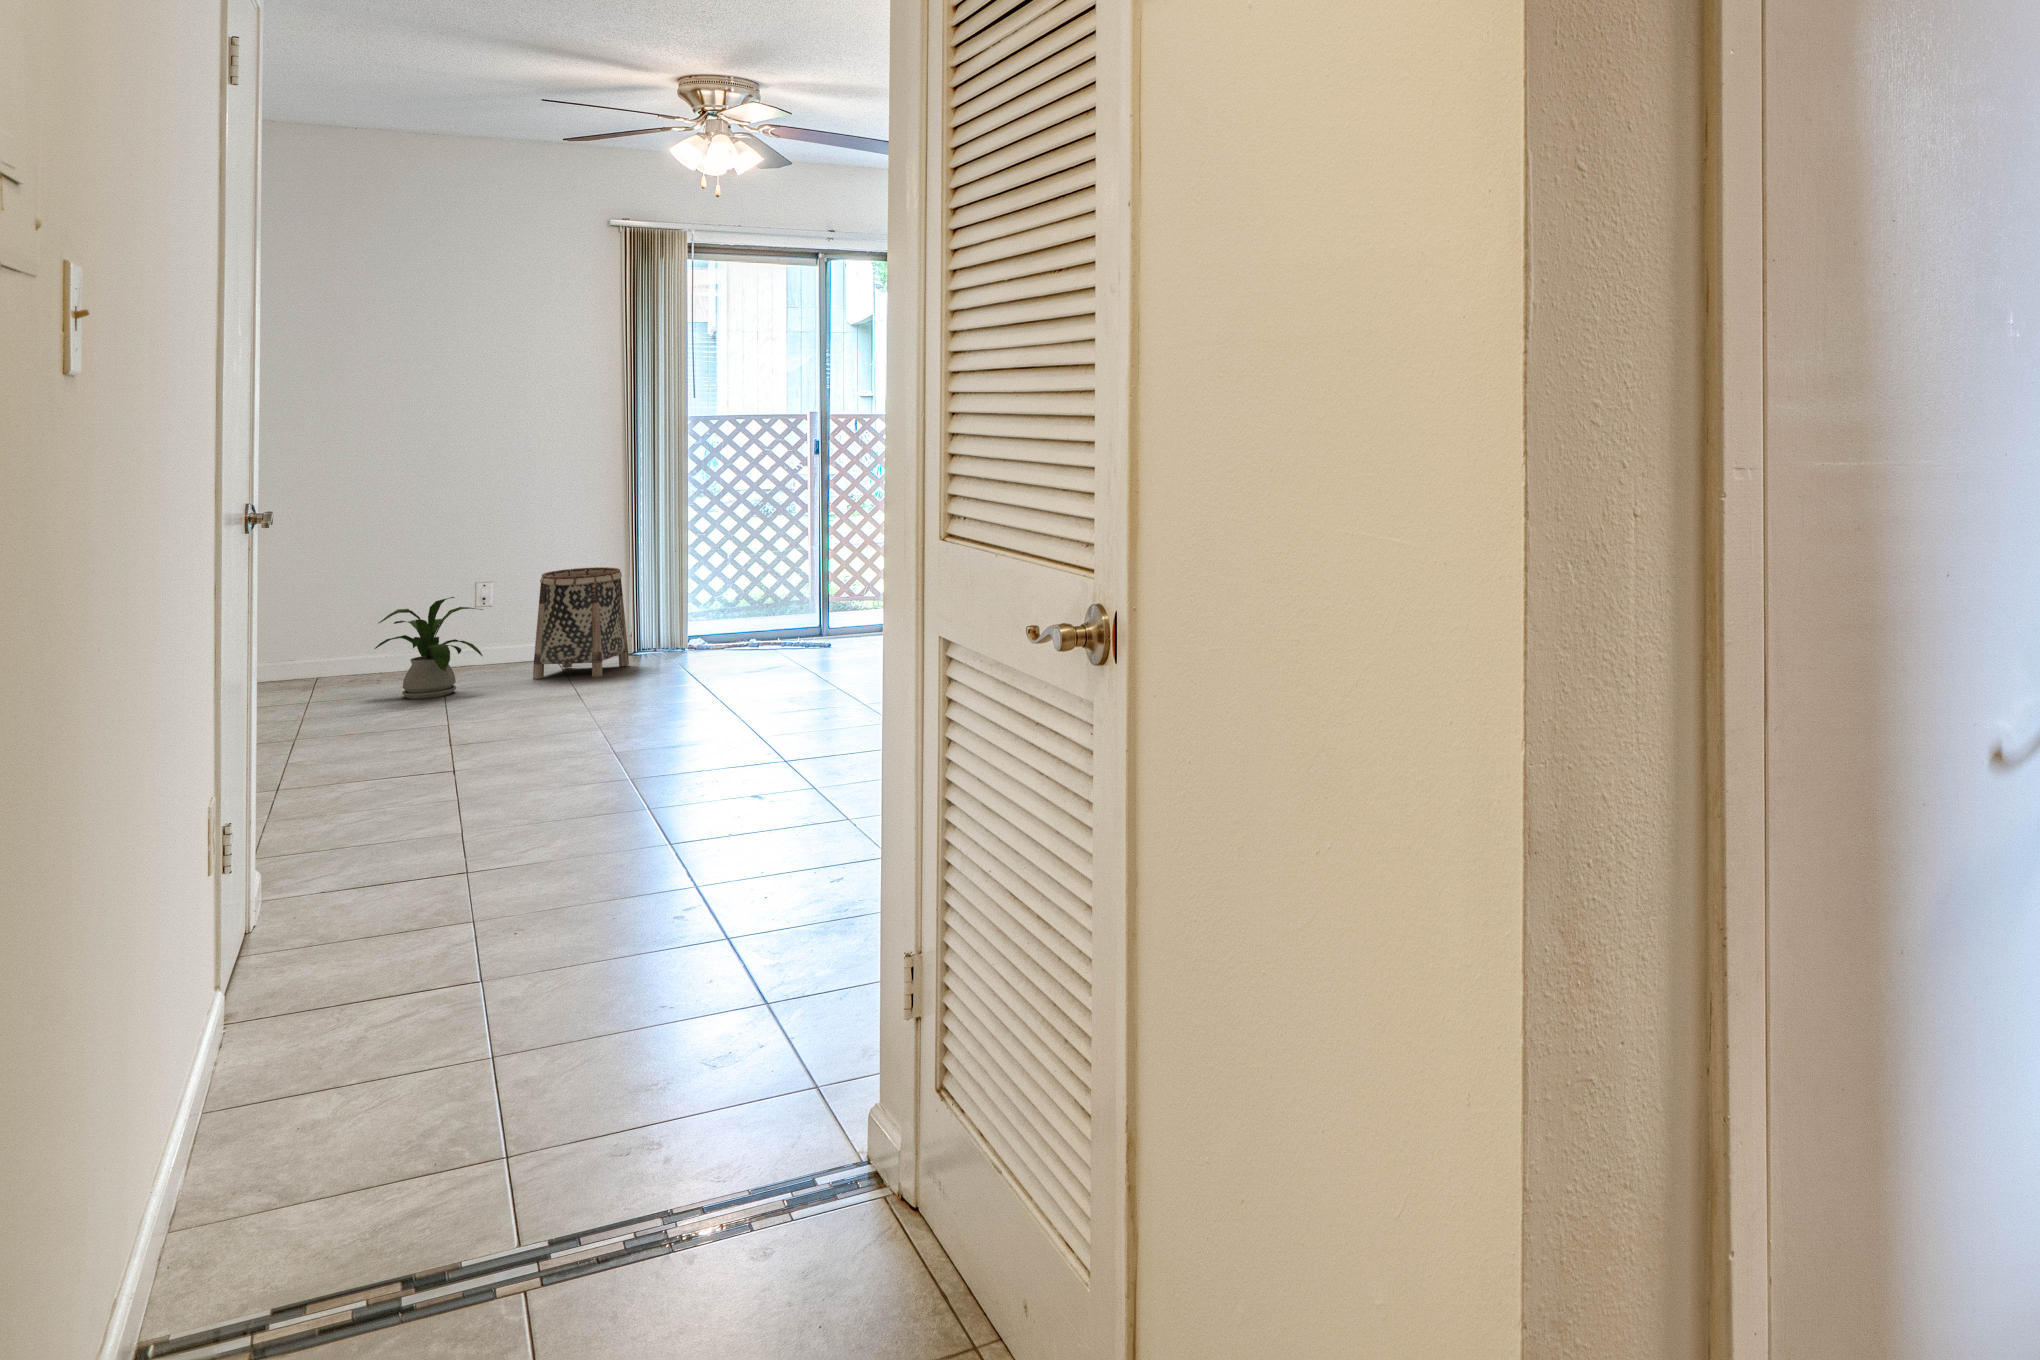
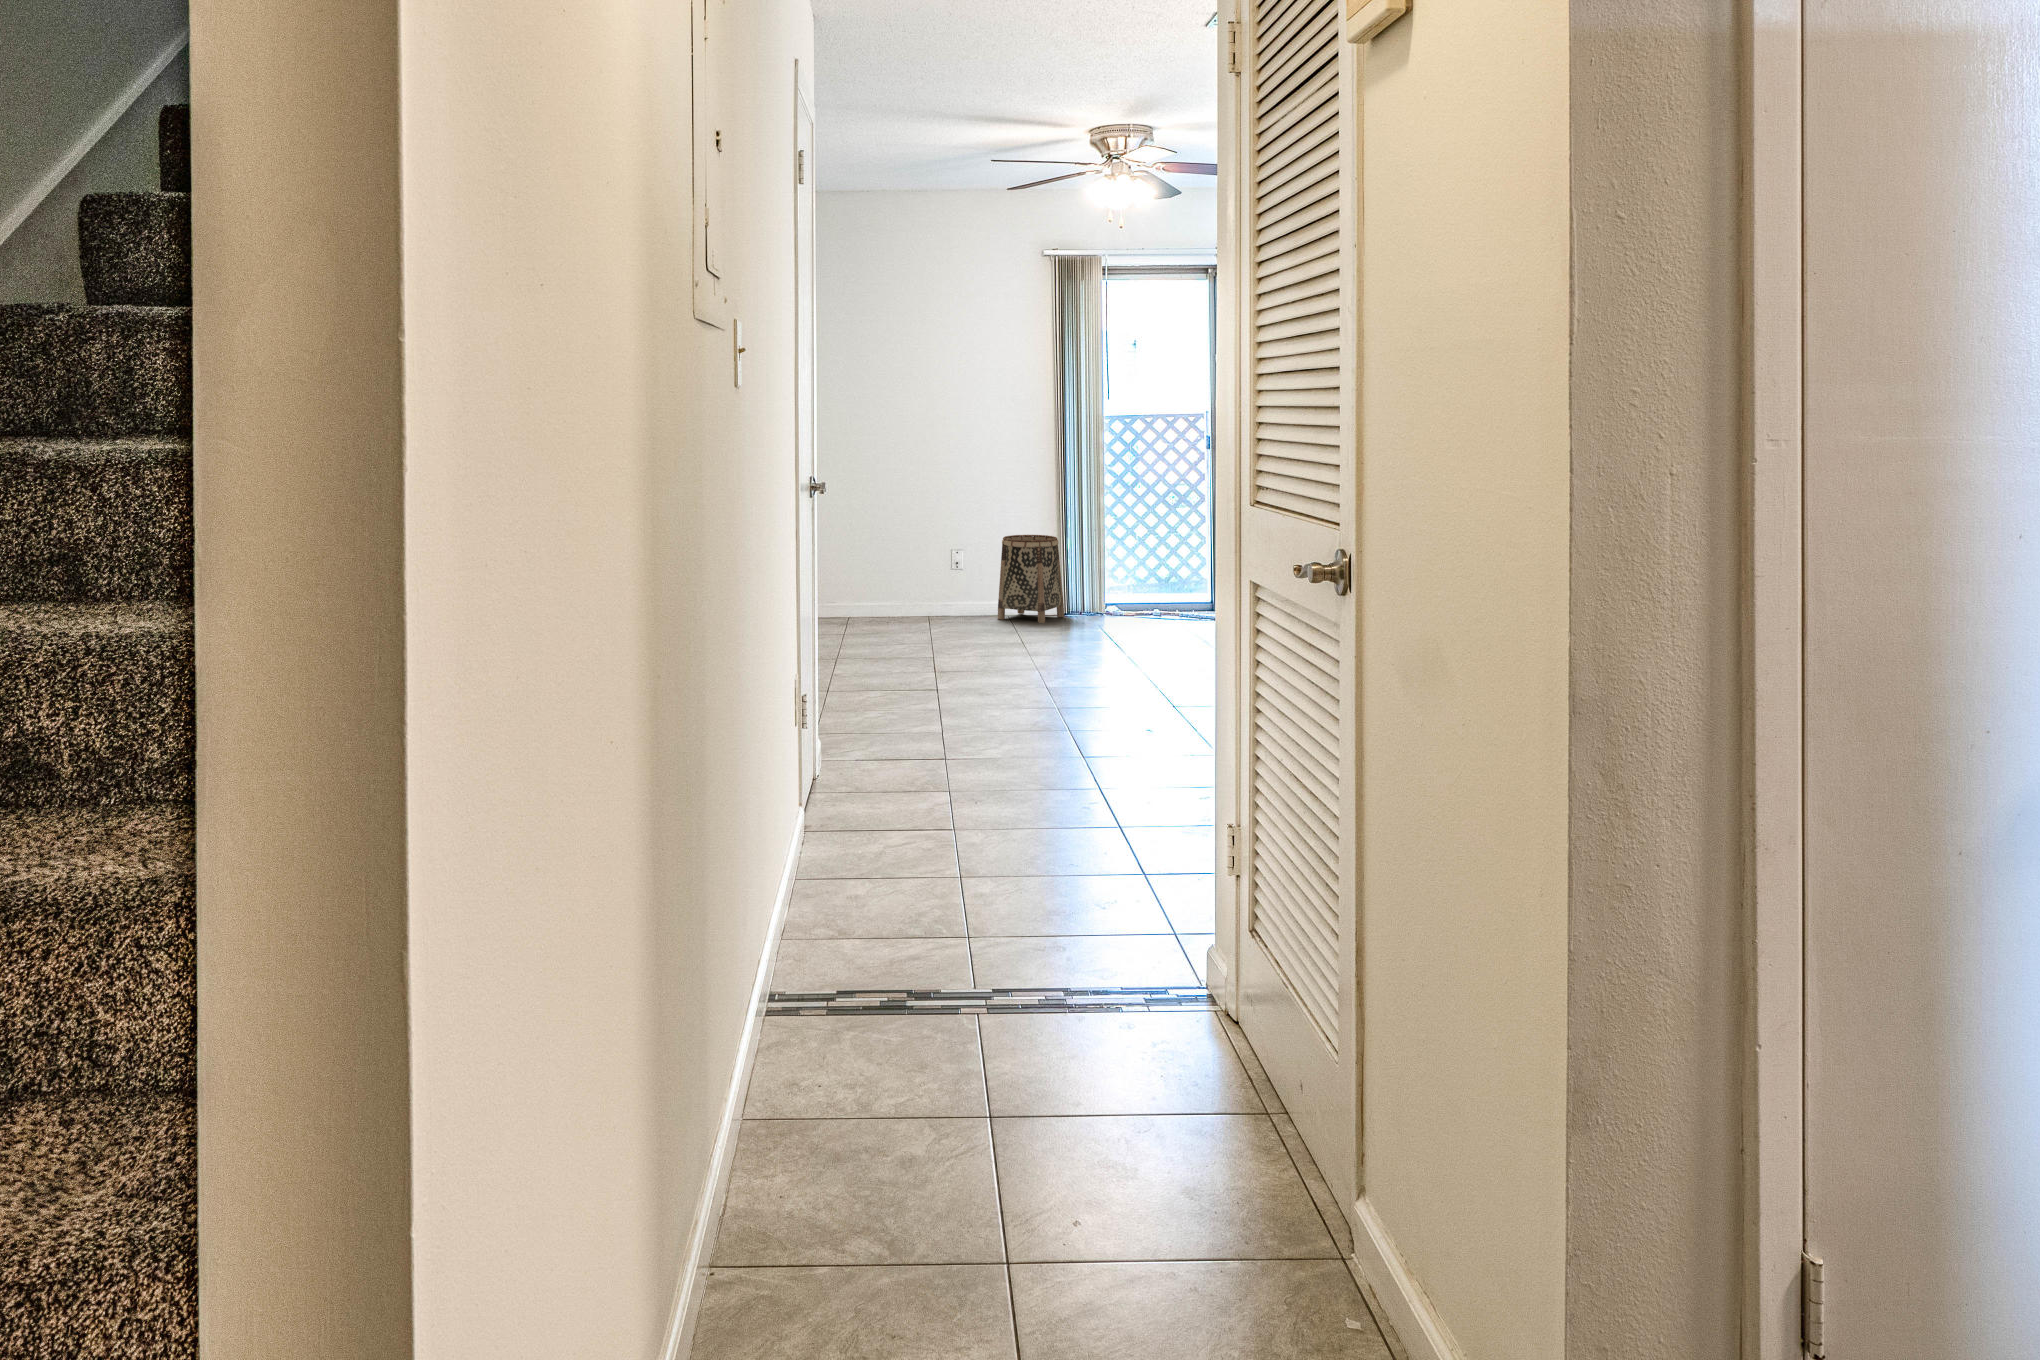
house plant: present [375,597,483,699] -> none [897,549,965,625]

